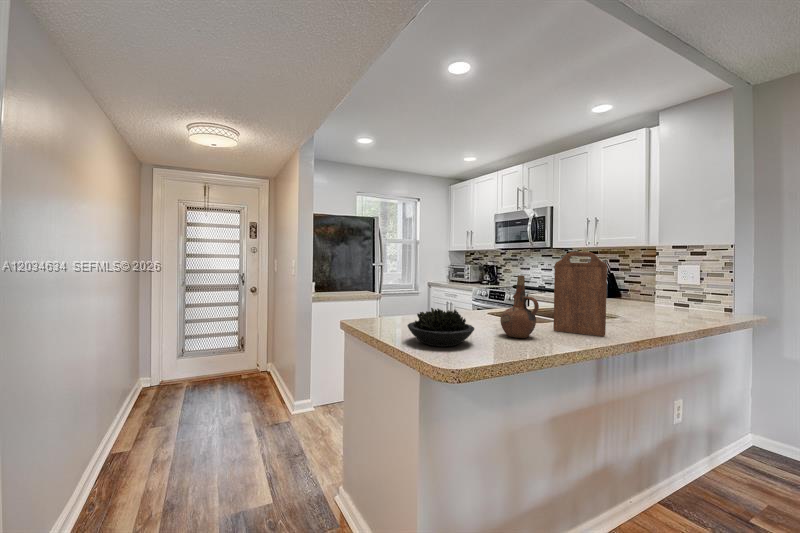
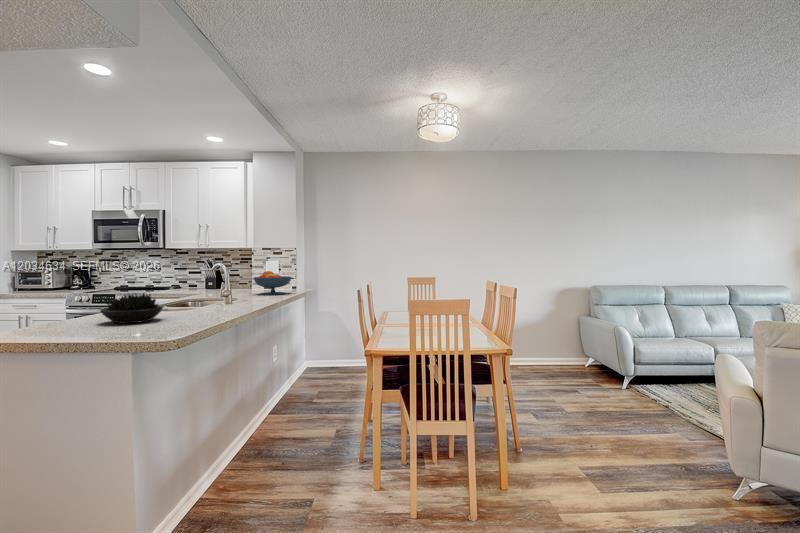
cutting board: present [553,252,607,336] -> none [205,250,241,307]
ceramic pitcher: present [500,275,539,338] -> none [171,267,201,312]
fruit bowl: none [648,281,719,320] -> present [254,271,291,295]

